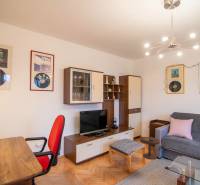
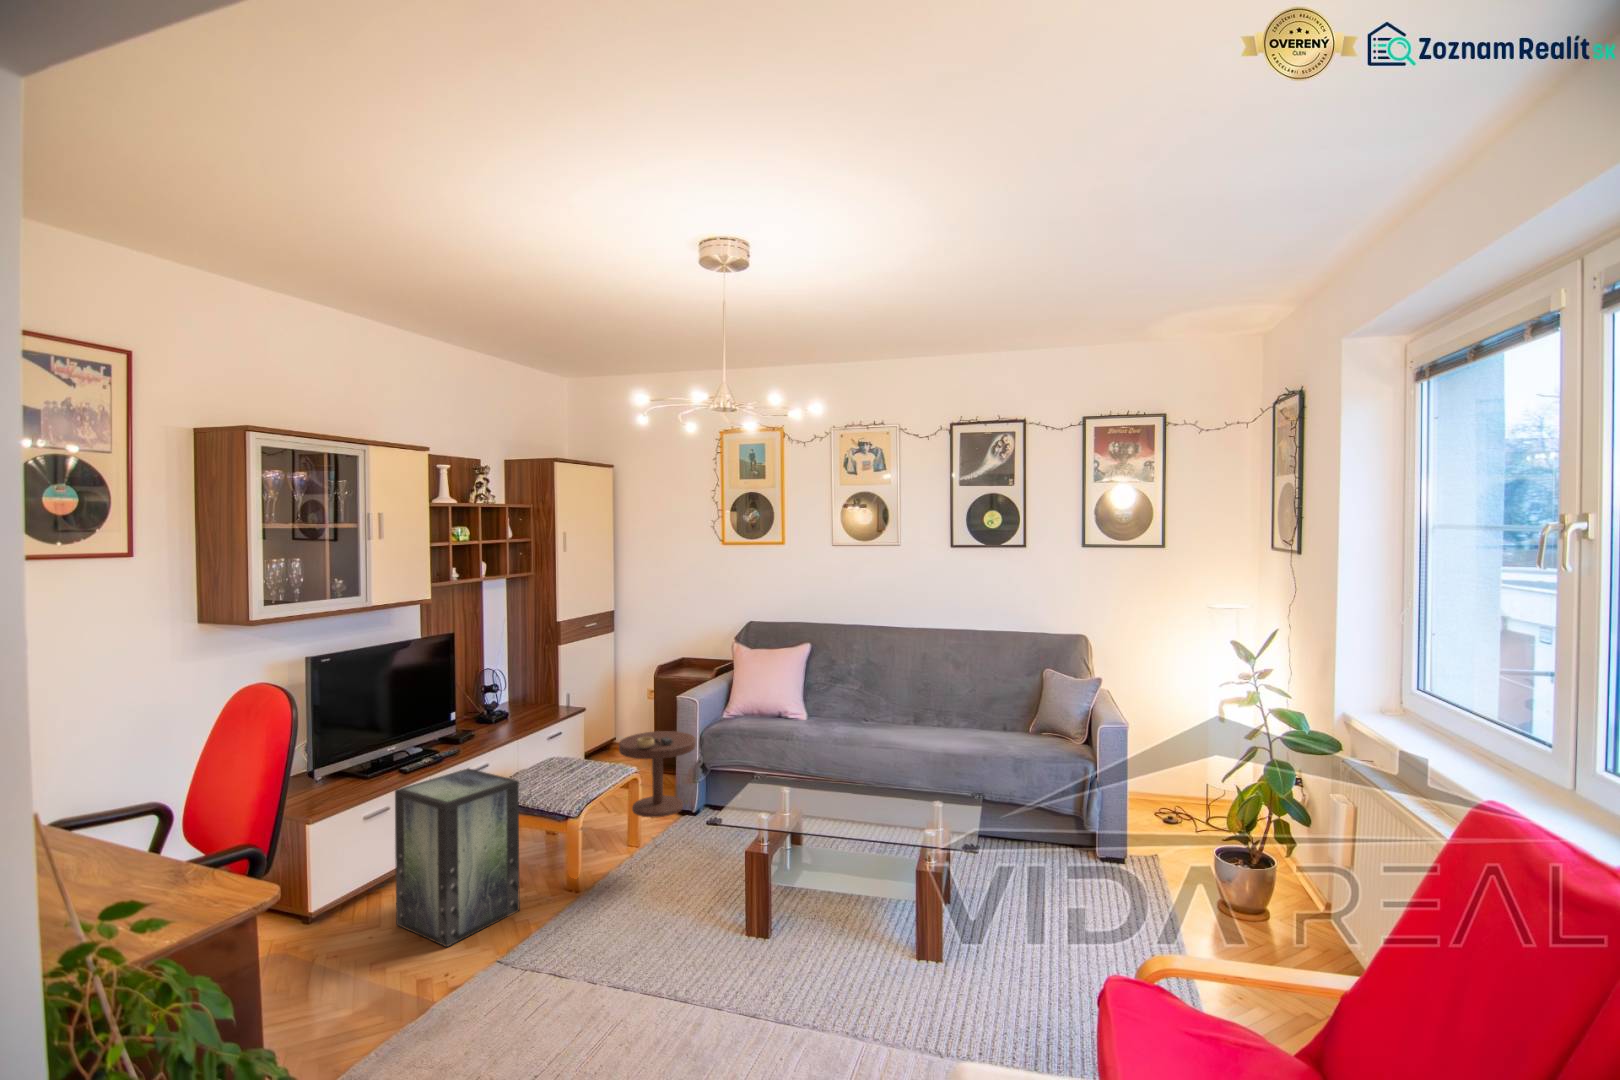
storage box: none [92,139,116,179] -> present [395,768,520,947]

